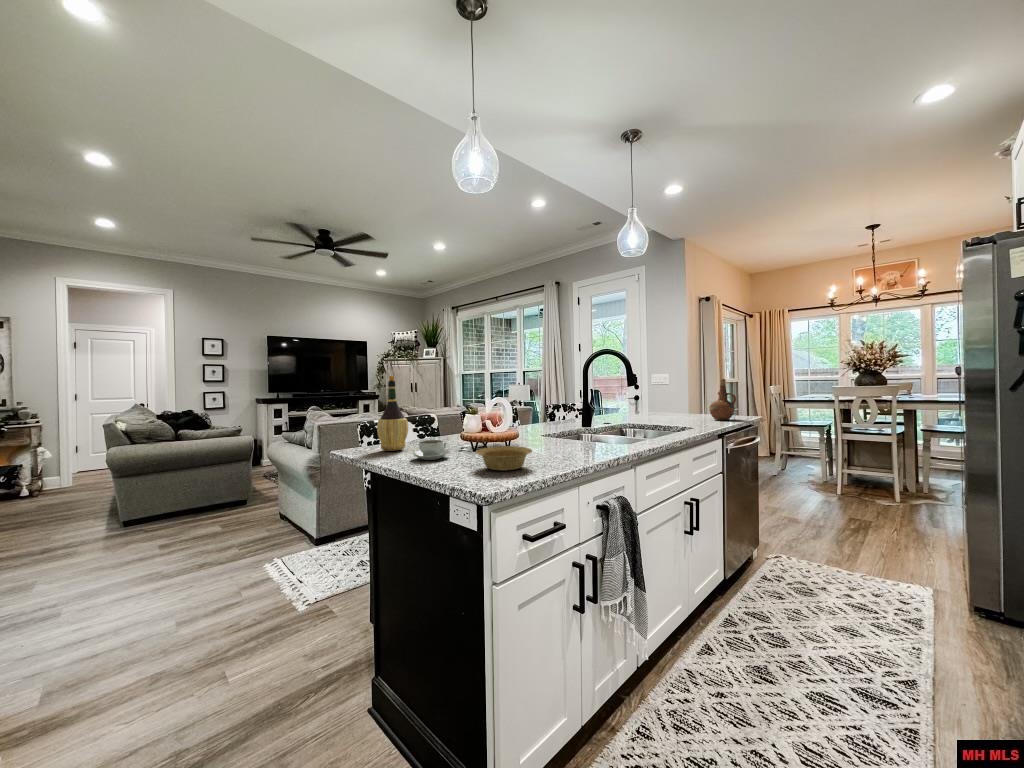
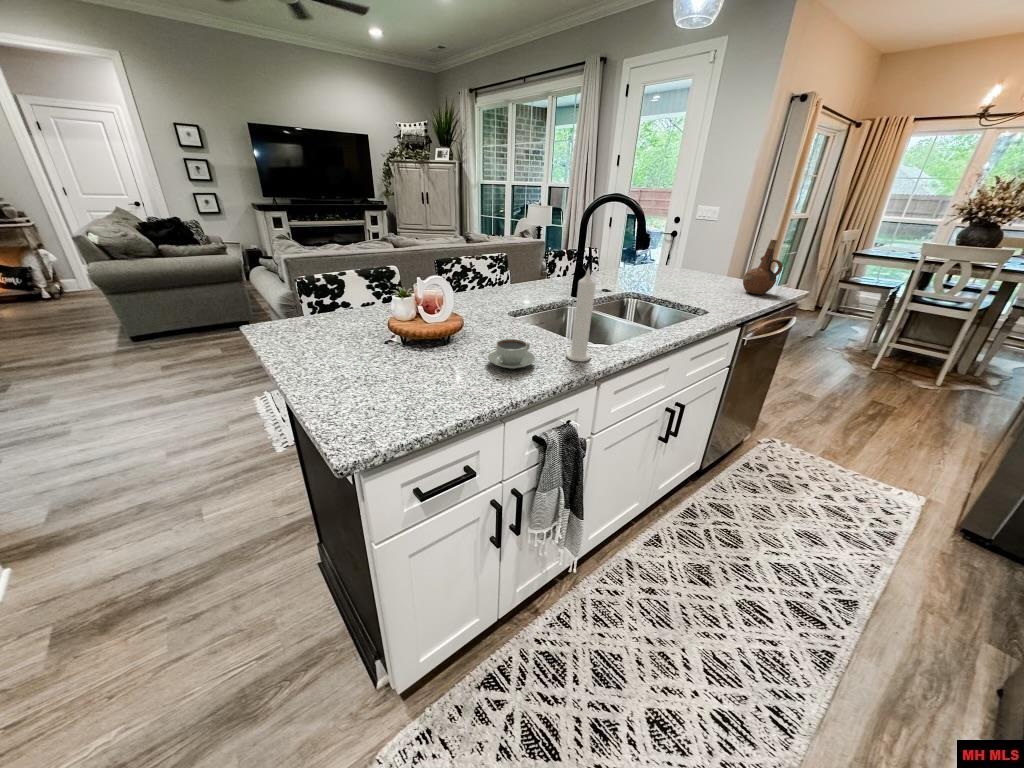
wine bottle: present [377,376,408,451] -> none [290,232,332,330]
candle: none [603,382,622,450] -> present [566,269,596,361]
coffee cup: present [412,440,450,460] -> present [488,339,535,369]
bowl: present [476,446,532,471] -> none [368,360,447,405]

